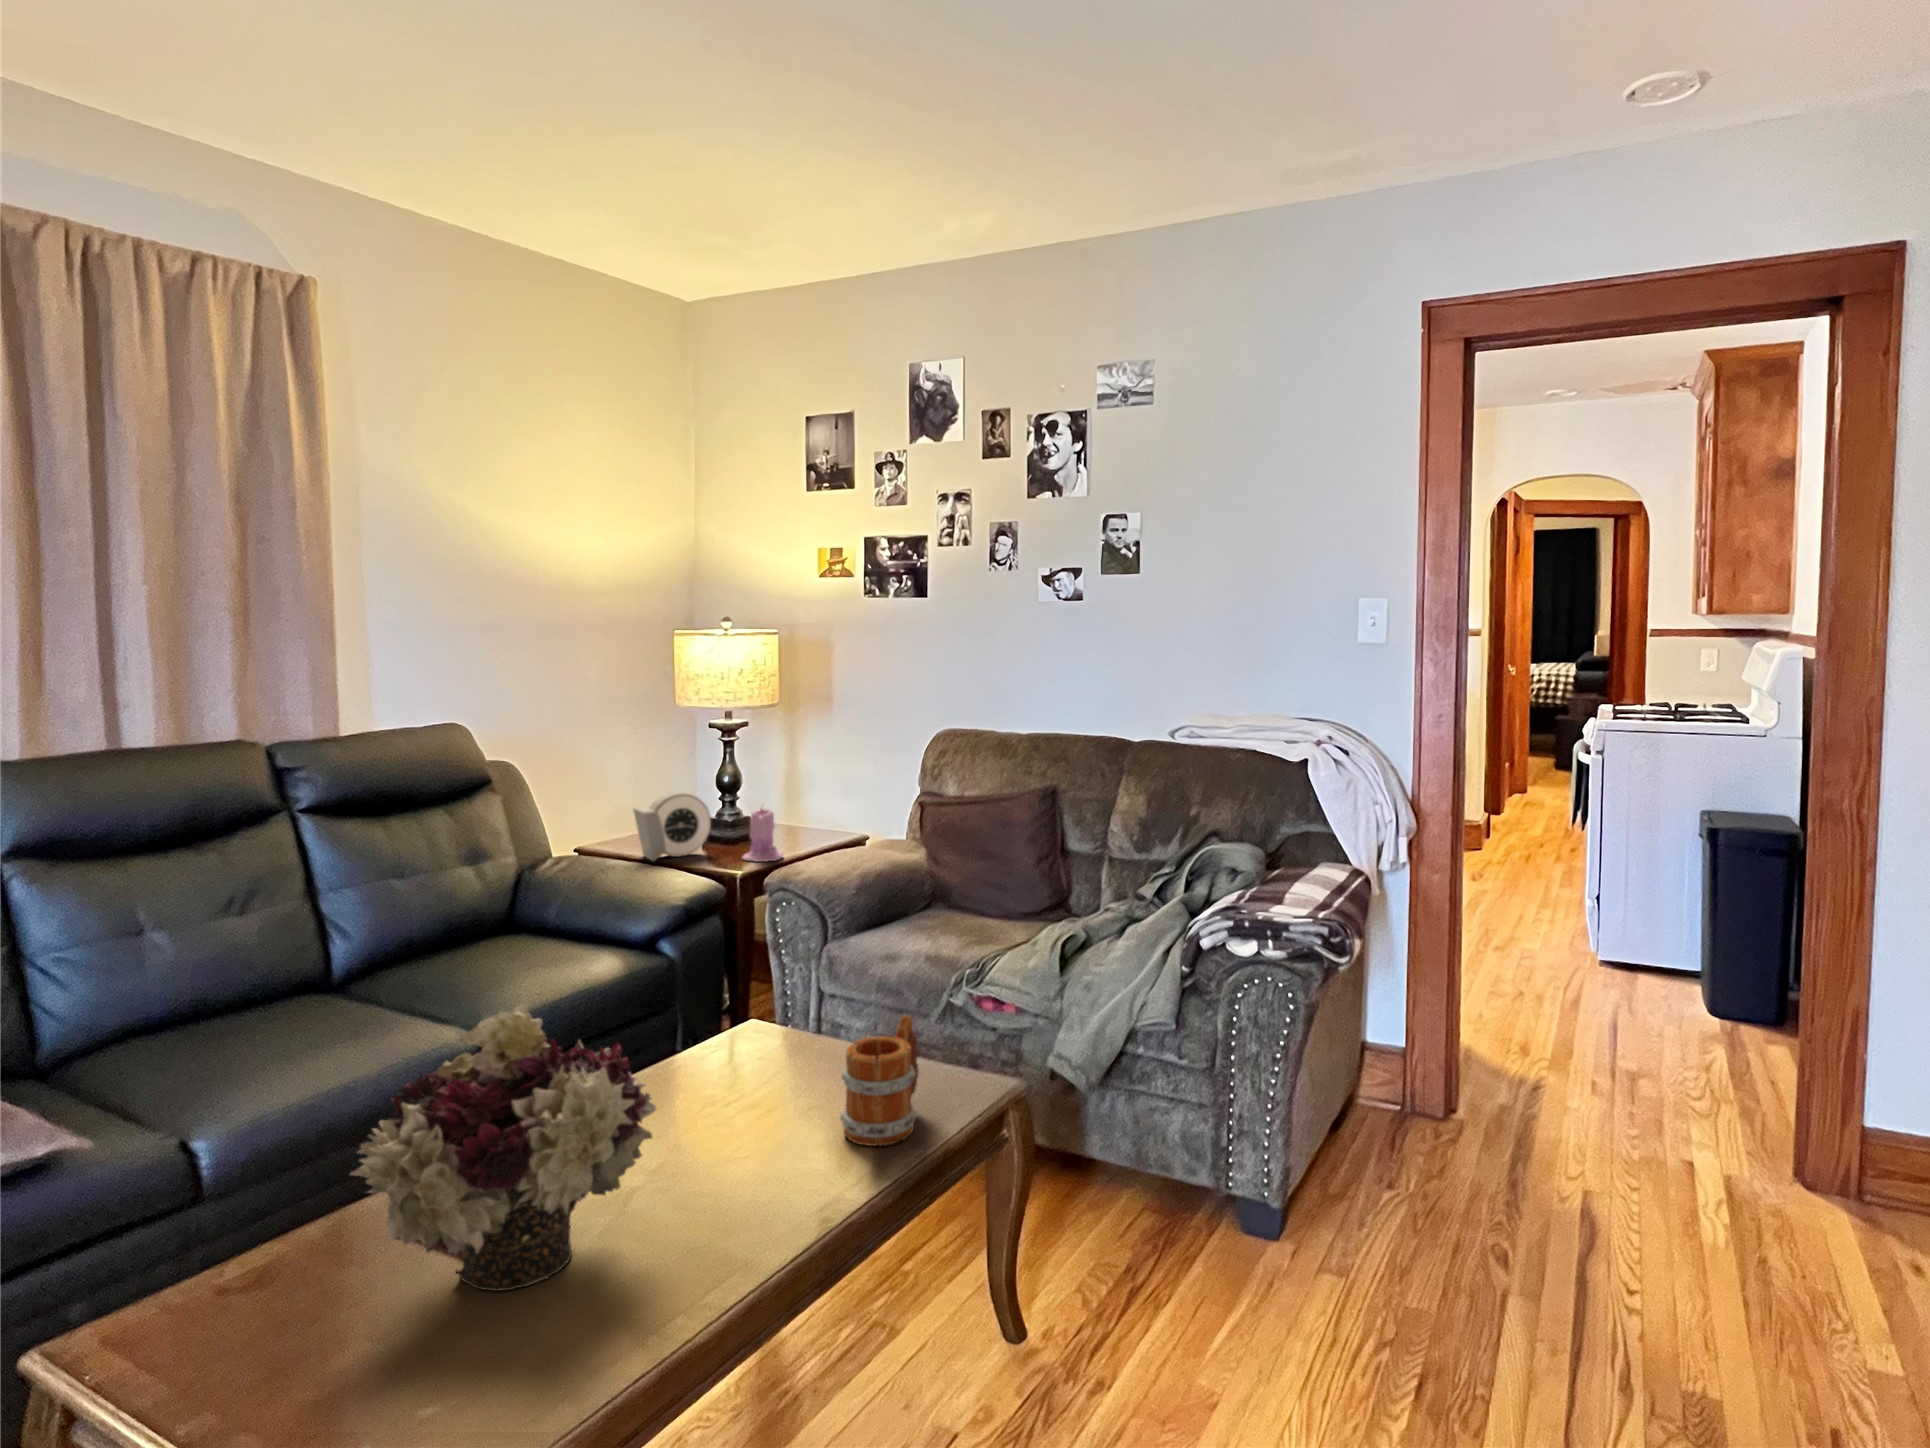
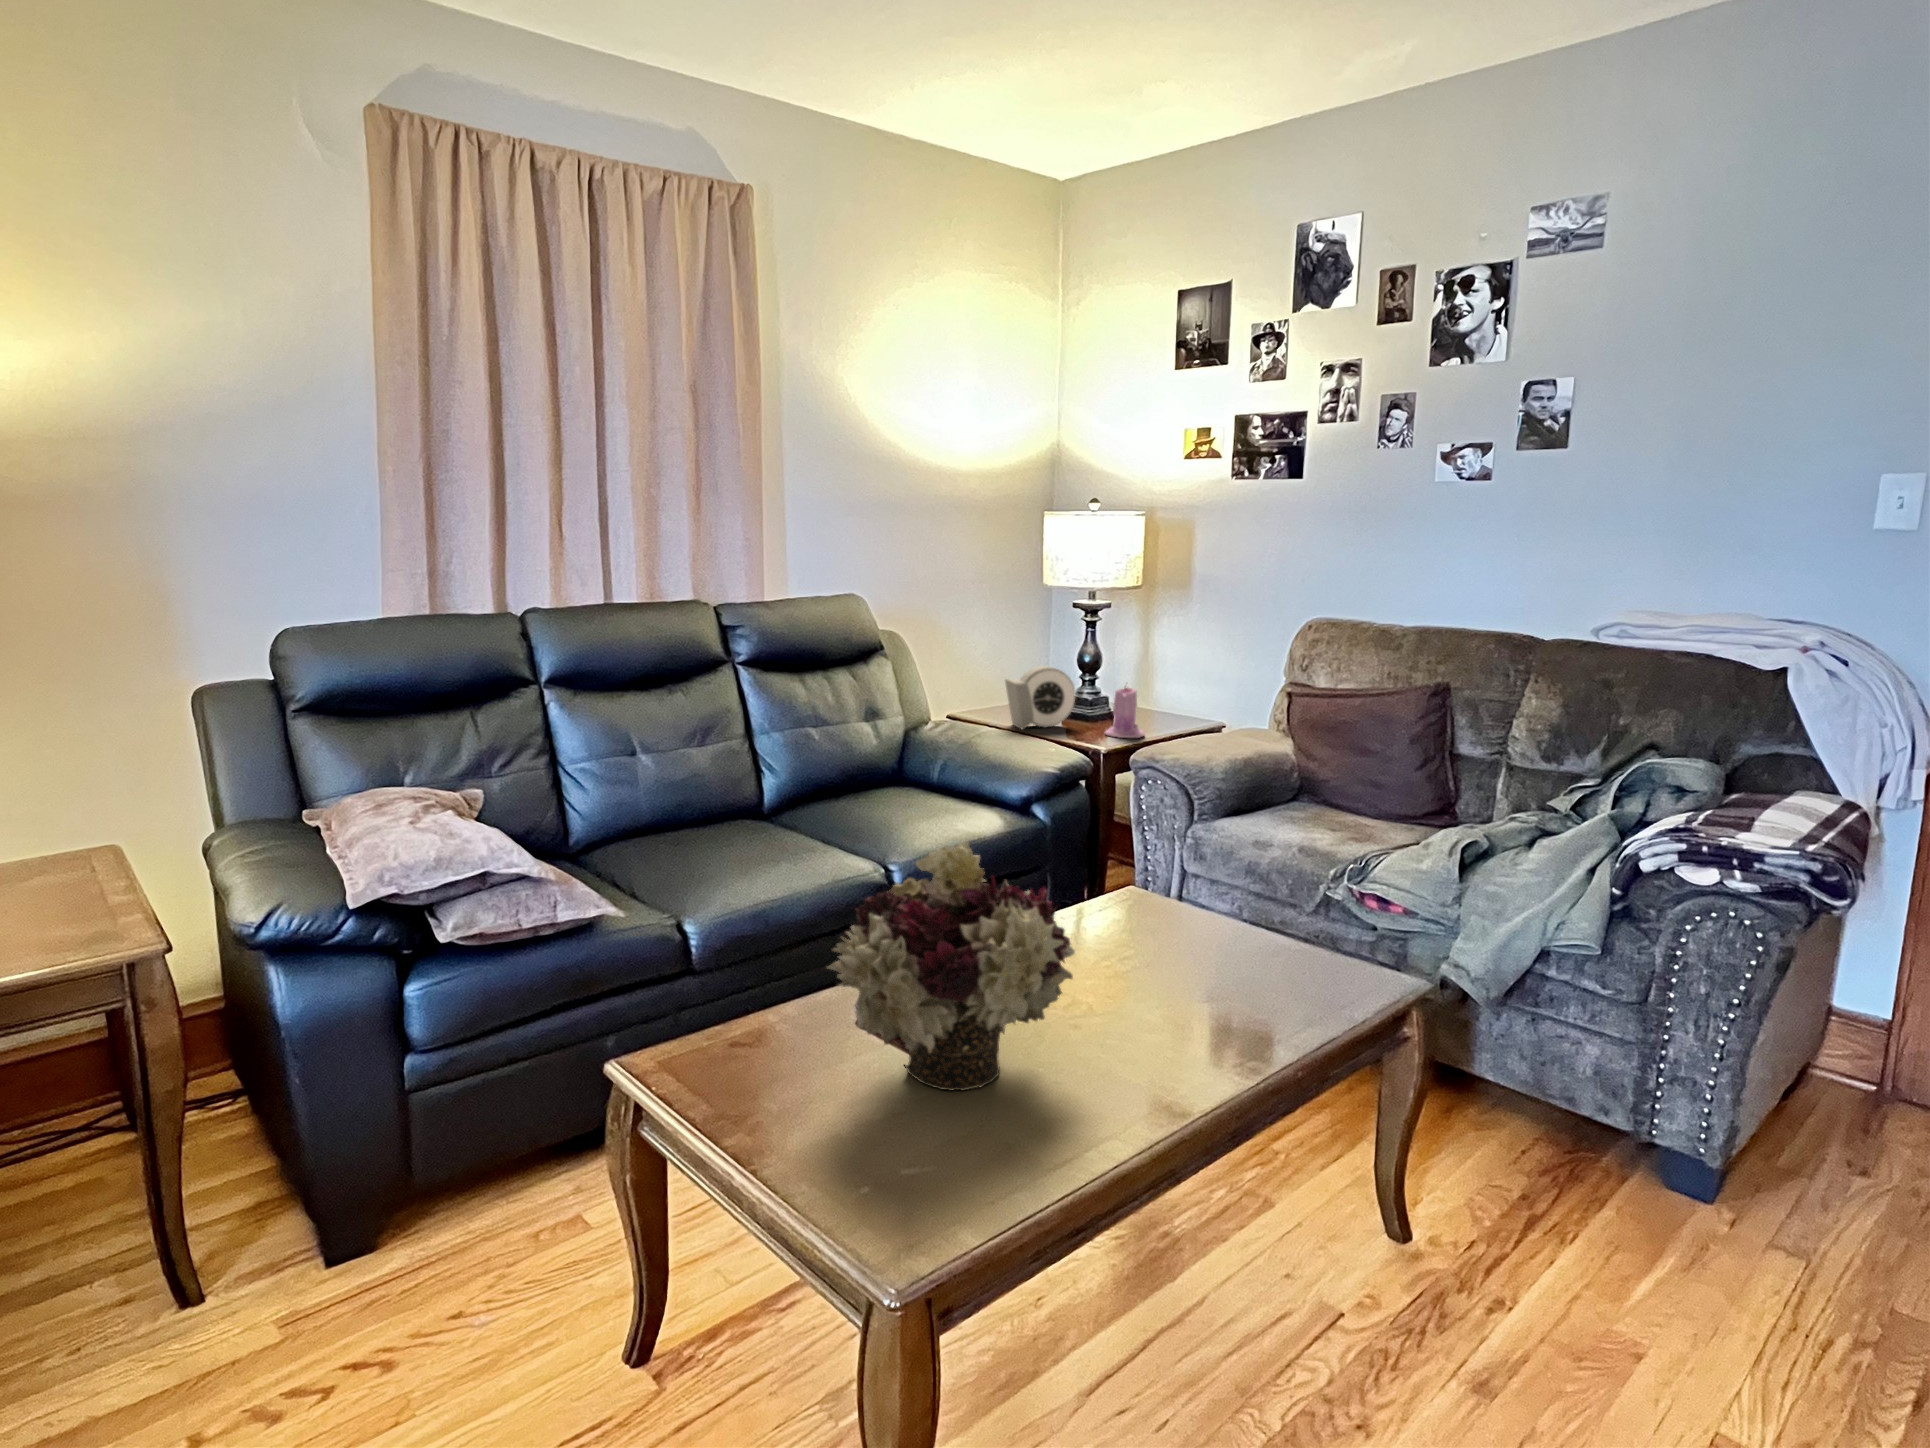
mug: present [840,1015,918,1146] -> none [1237,898,1319,1024]

